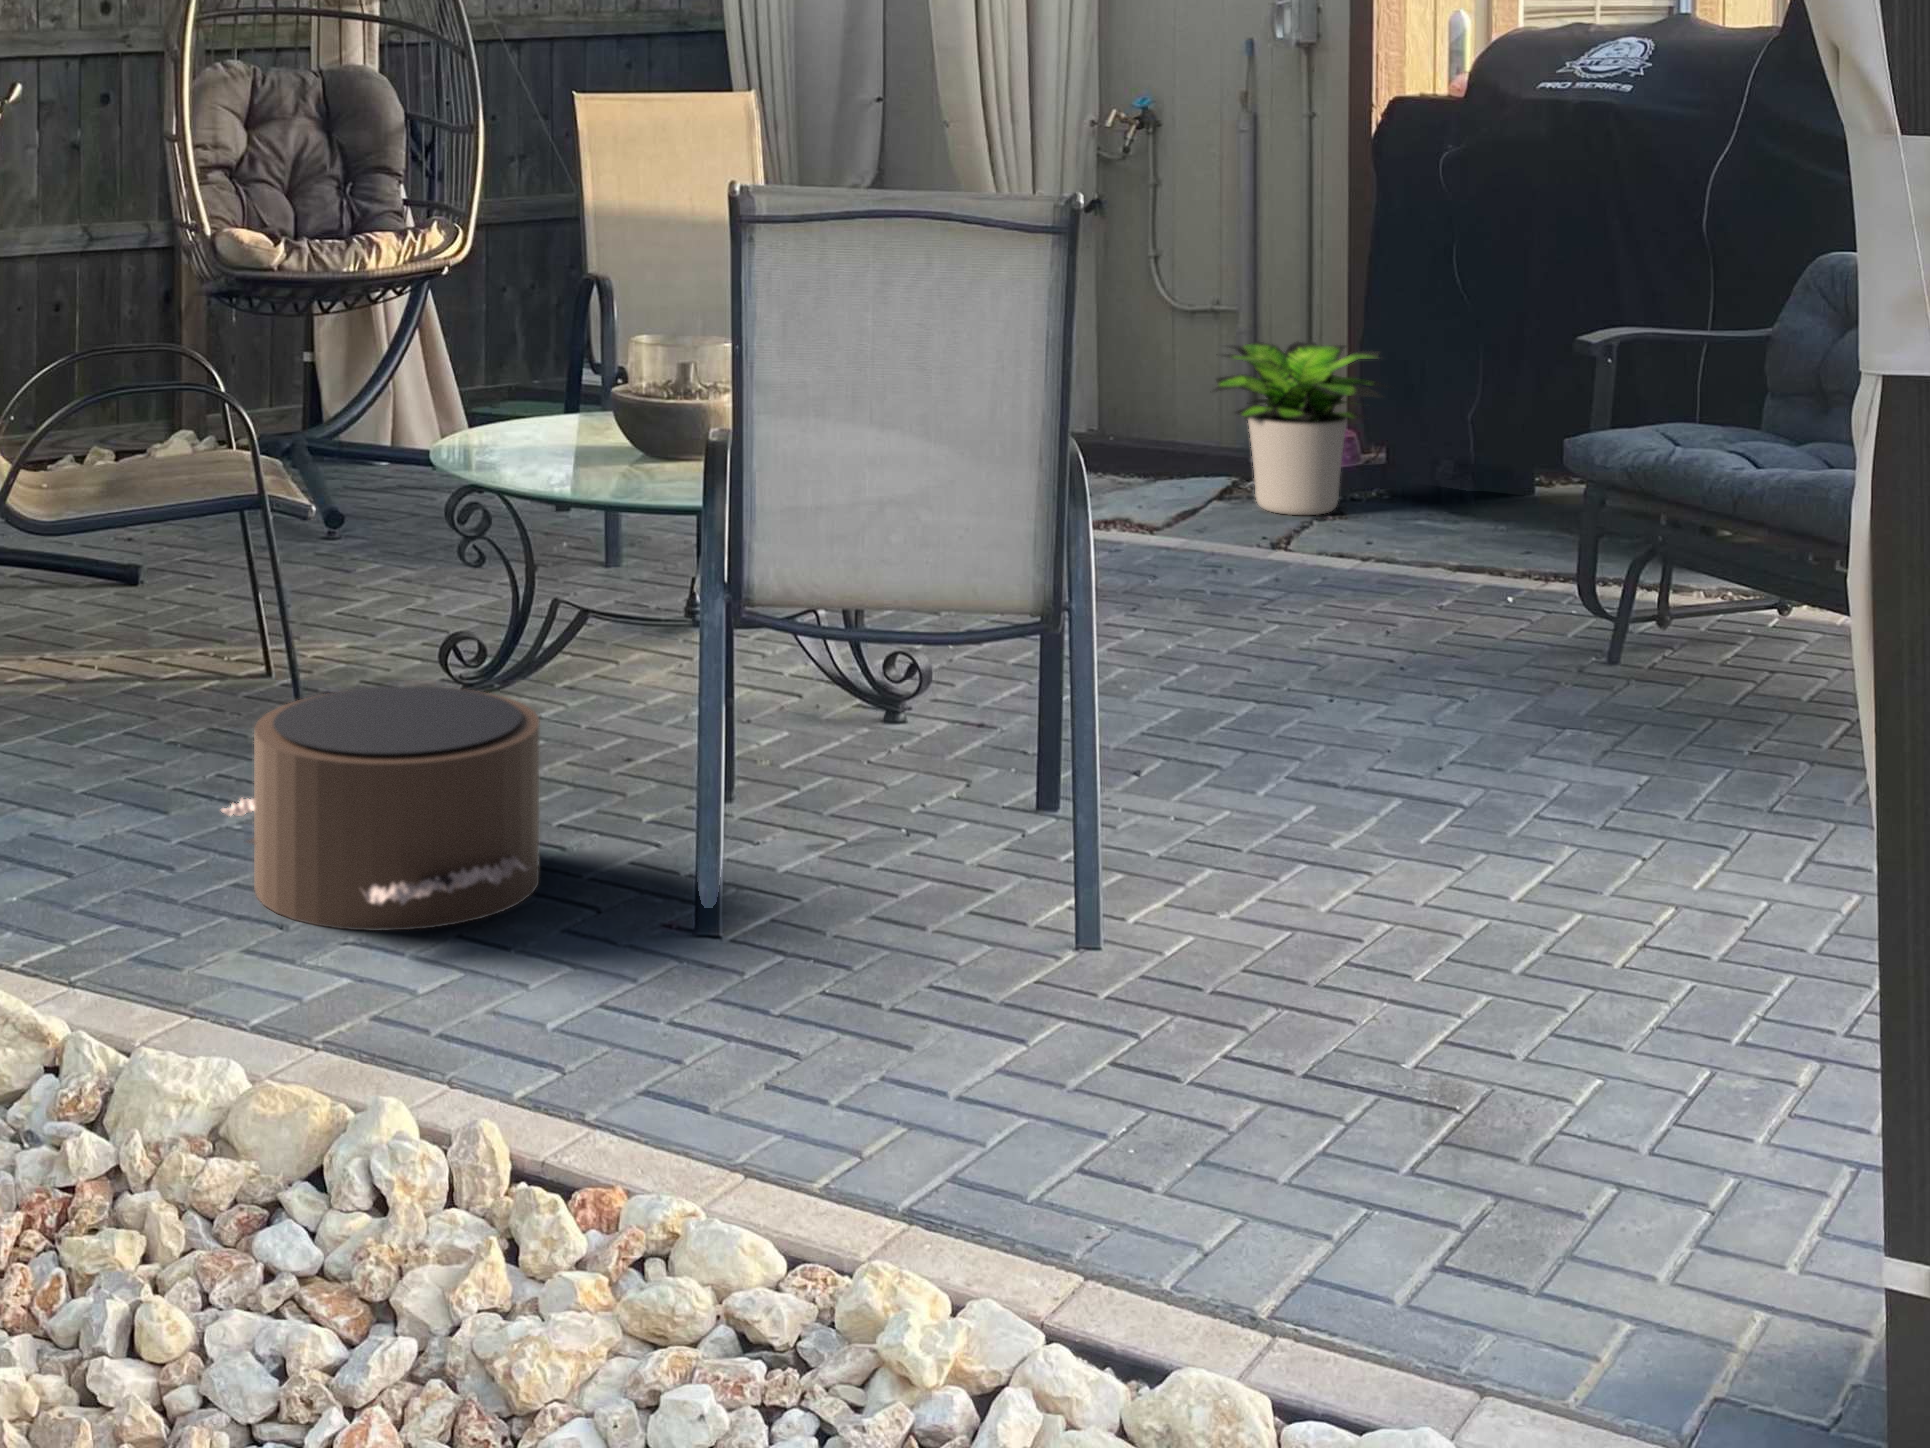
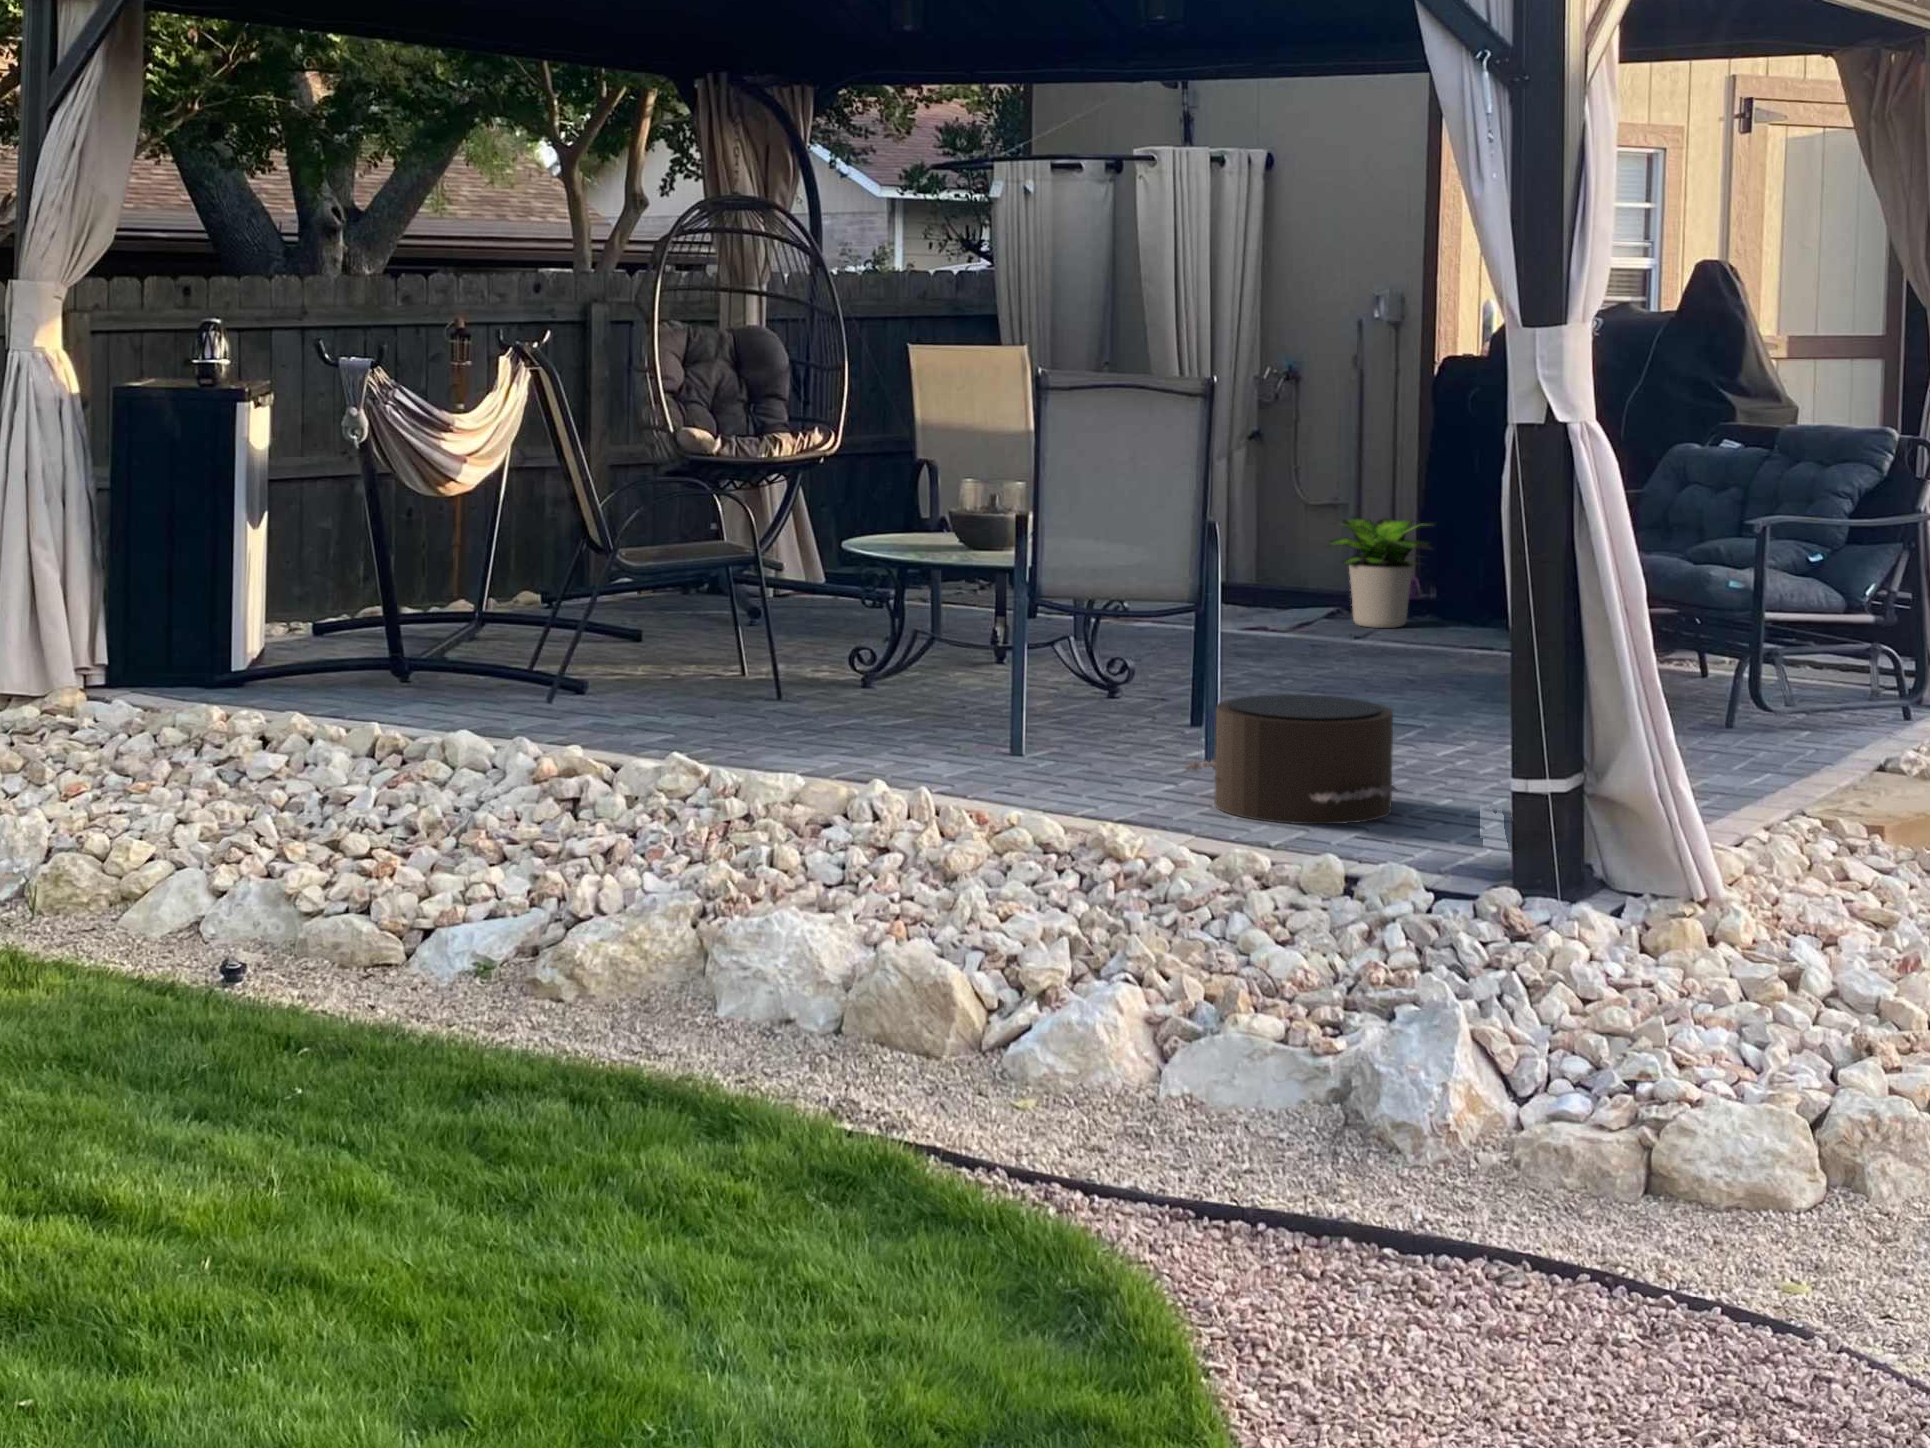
pouf: present [221,687,540,931] -> present [1183,694,1397,824]

